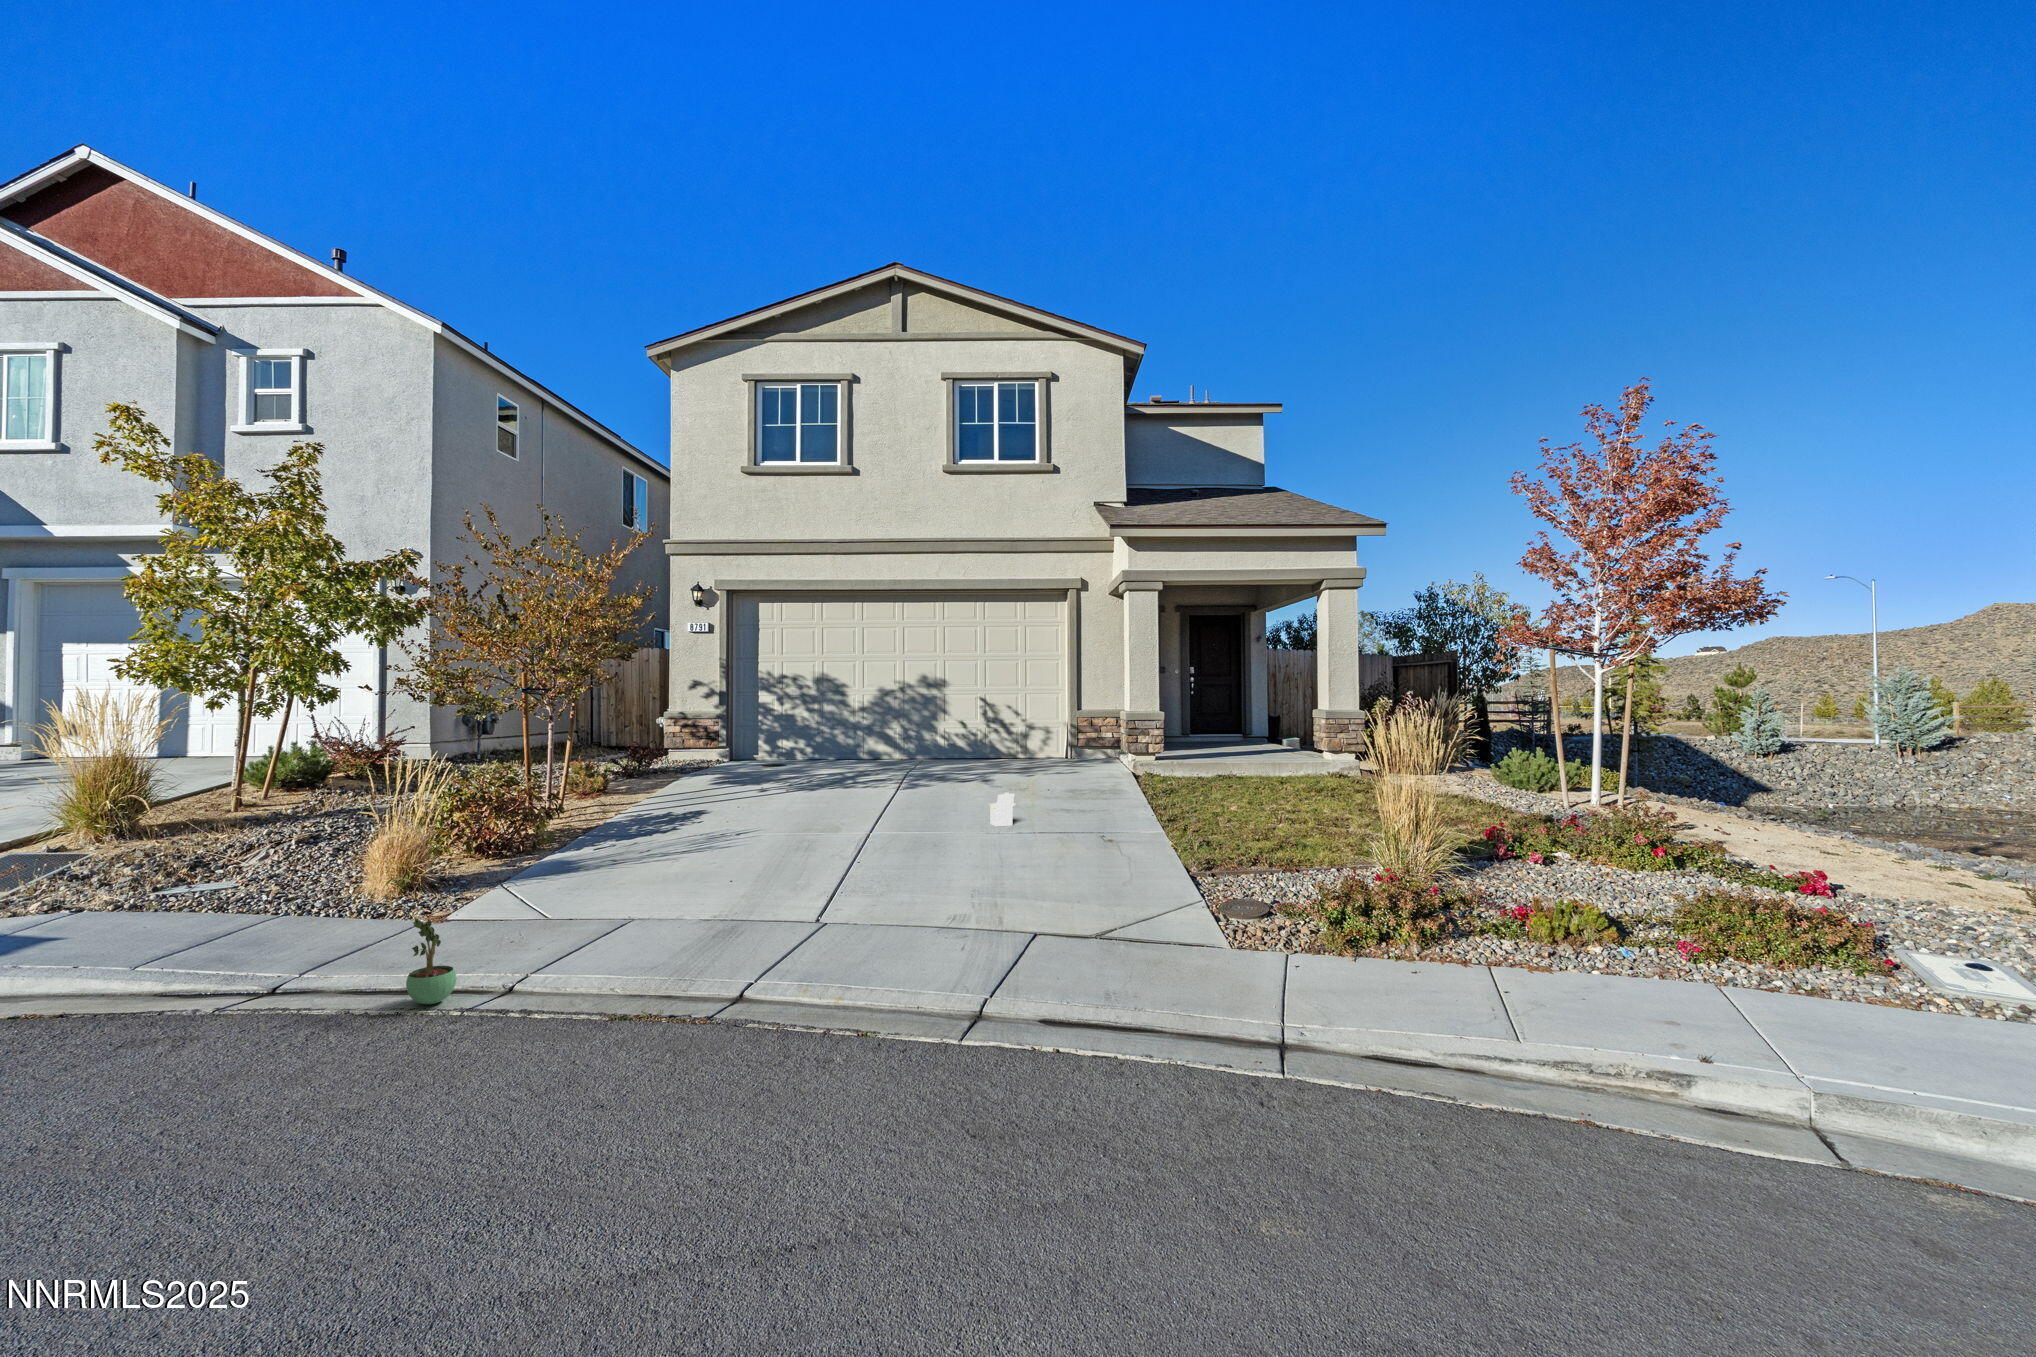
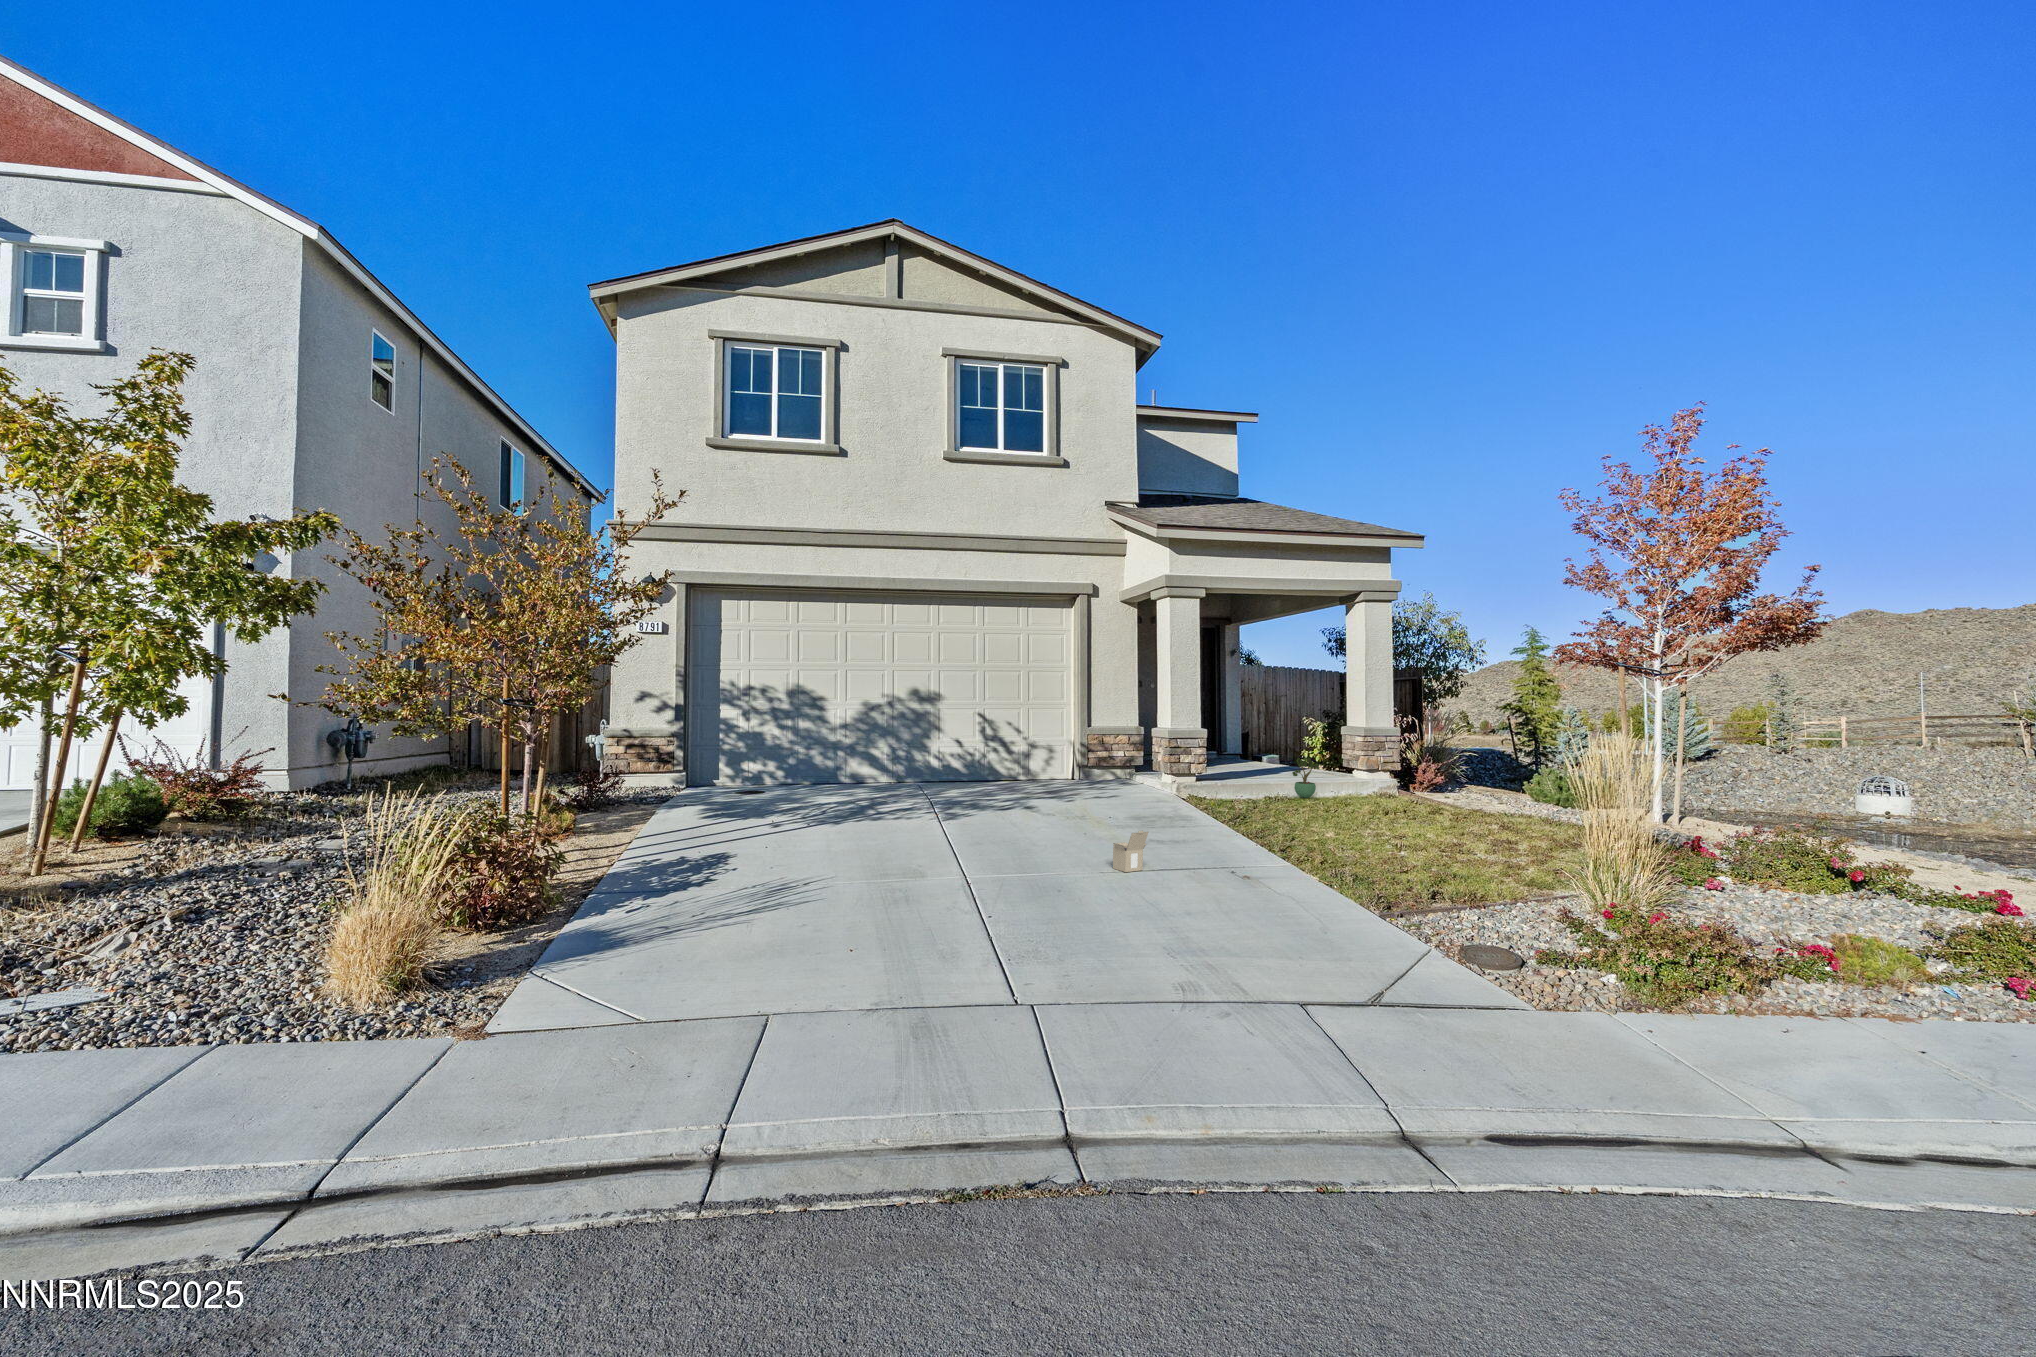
potted plant: present [406,919,456,1004] -> present [1292,757,1319,798]

